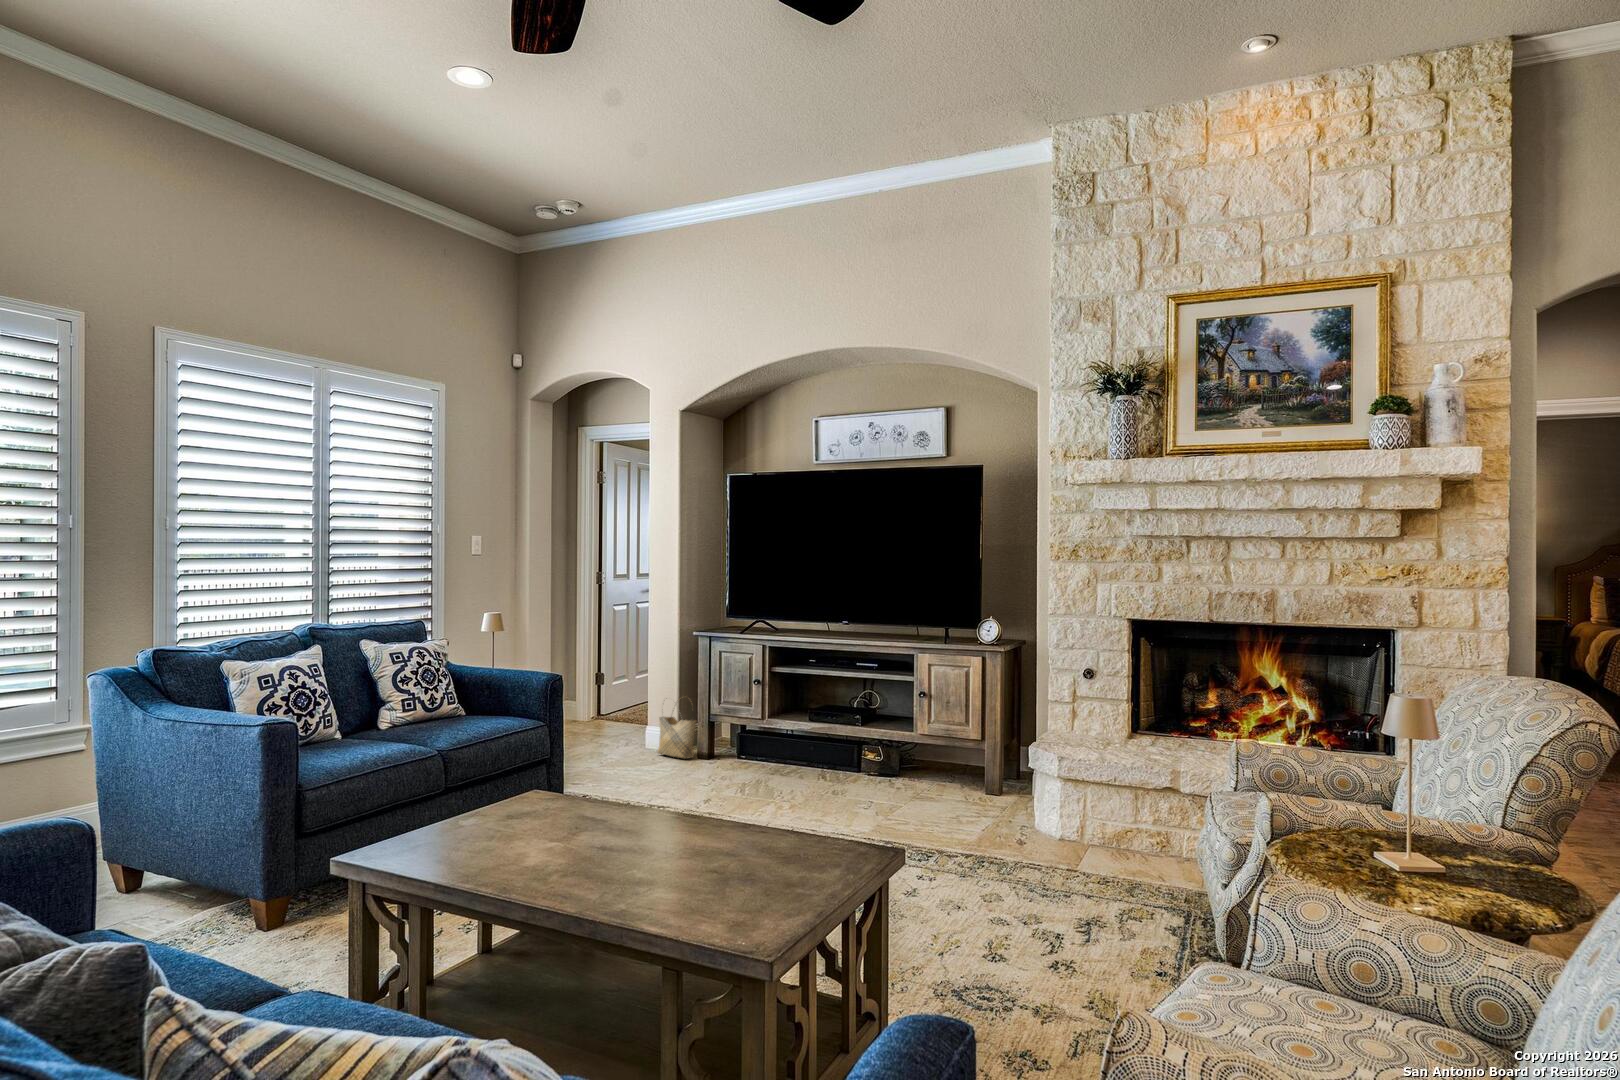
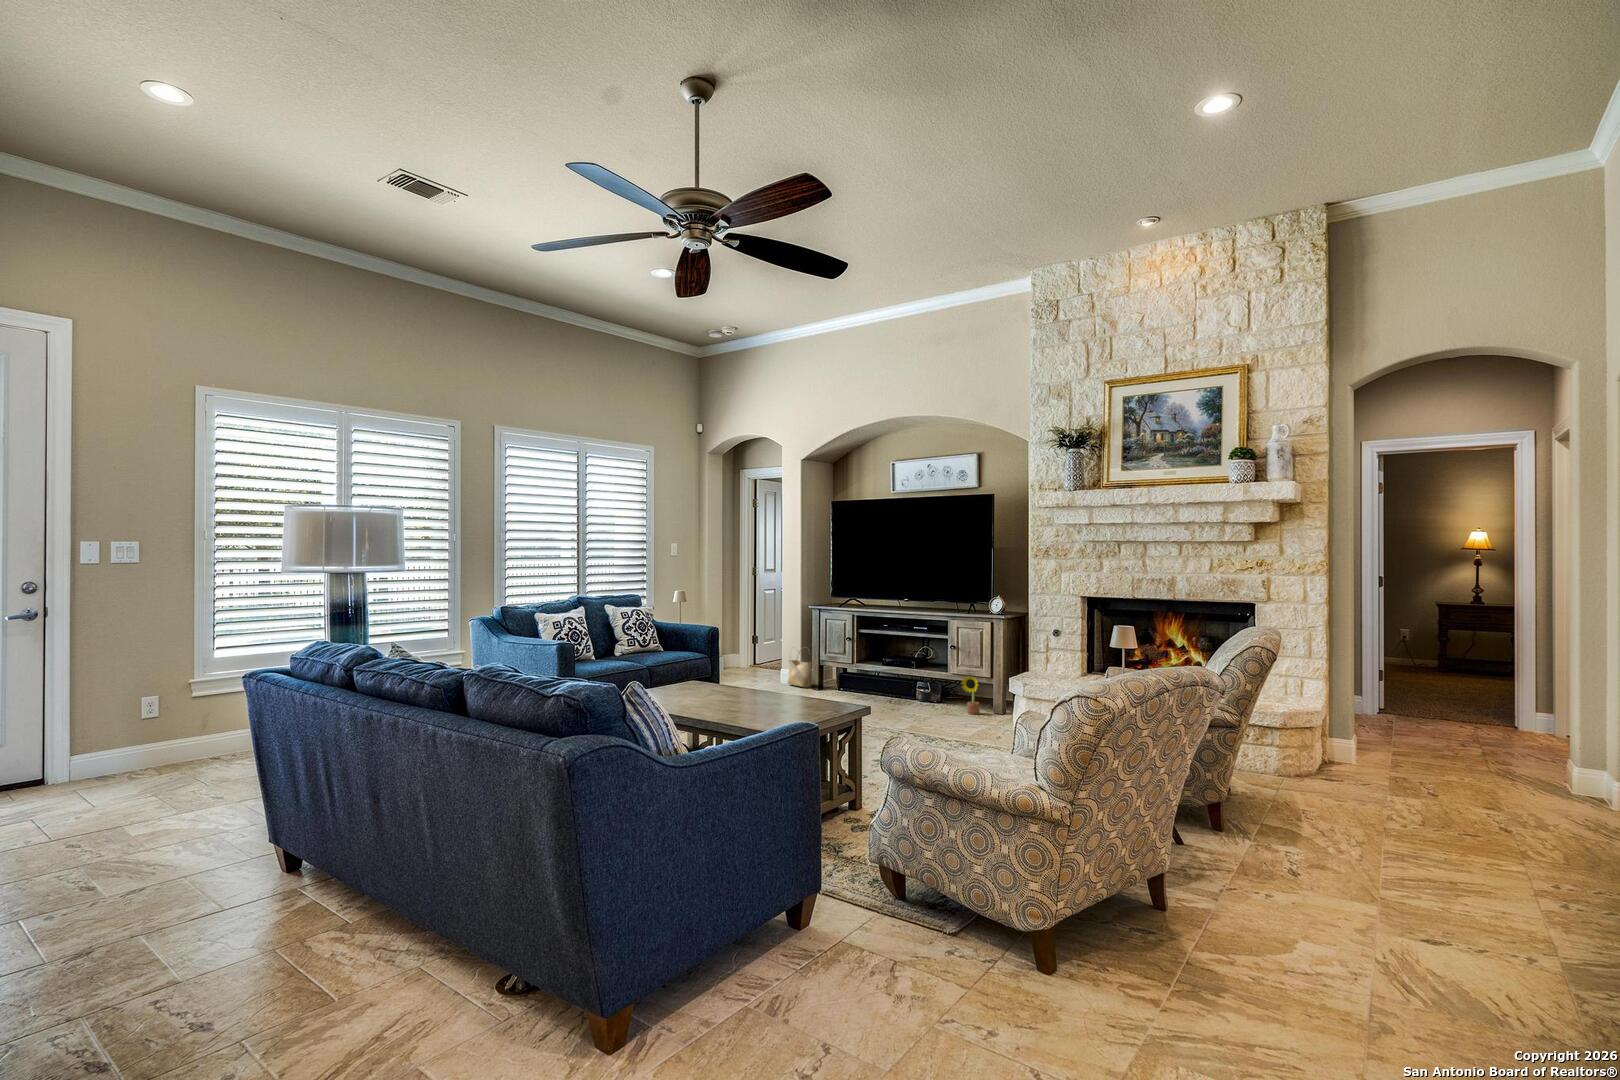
decorative plant: none [935,738,965,797] -> present [961,676,979,714]

